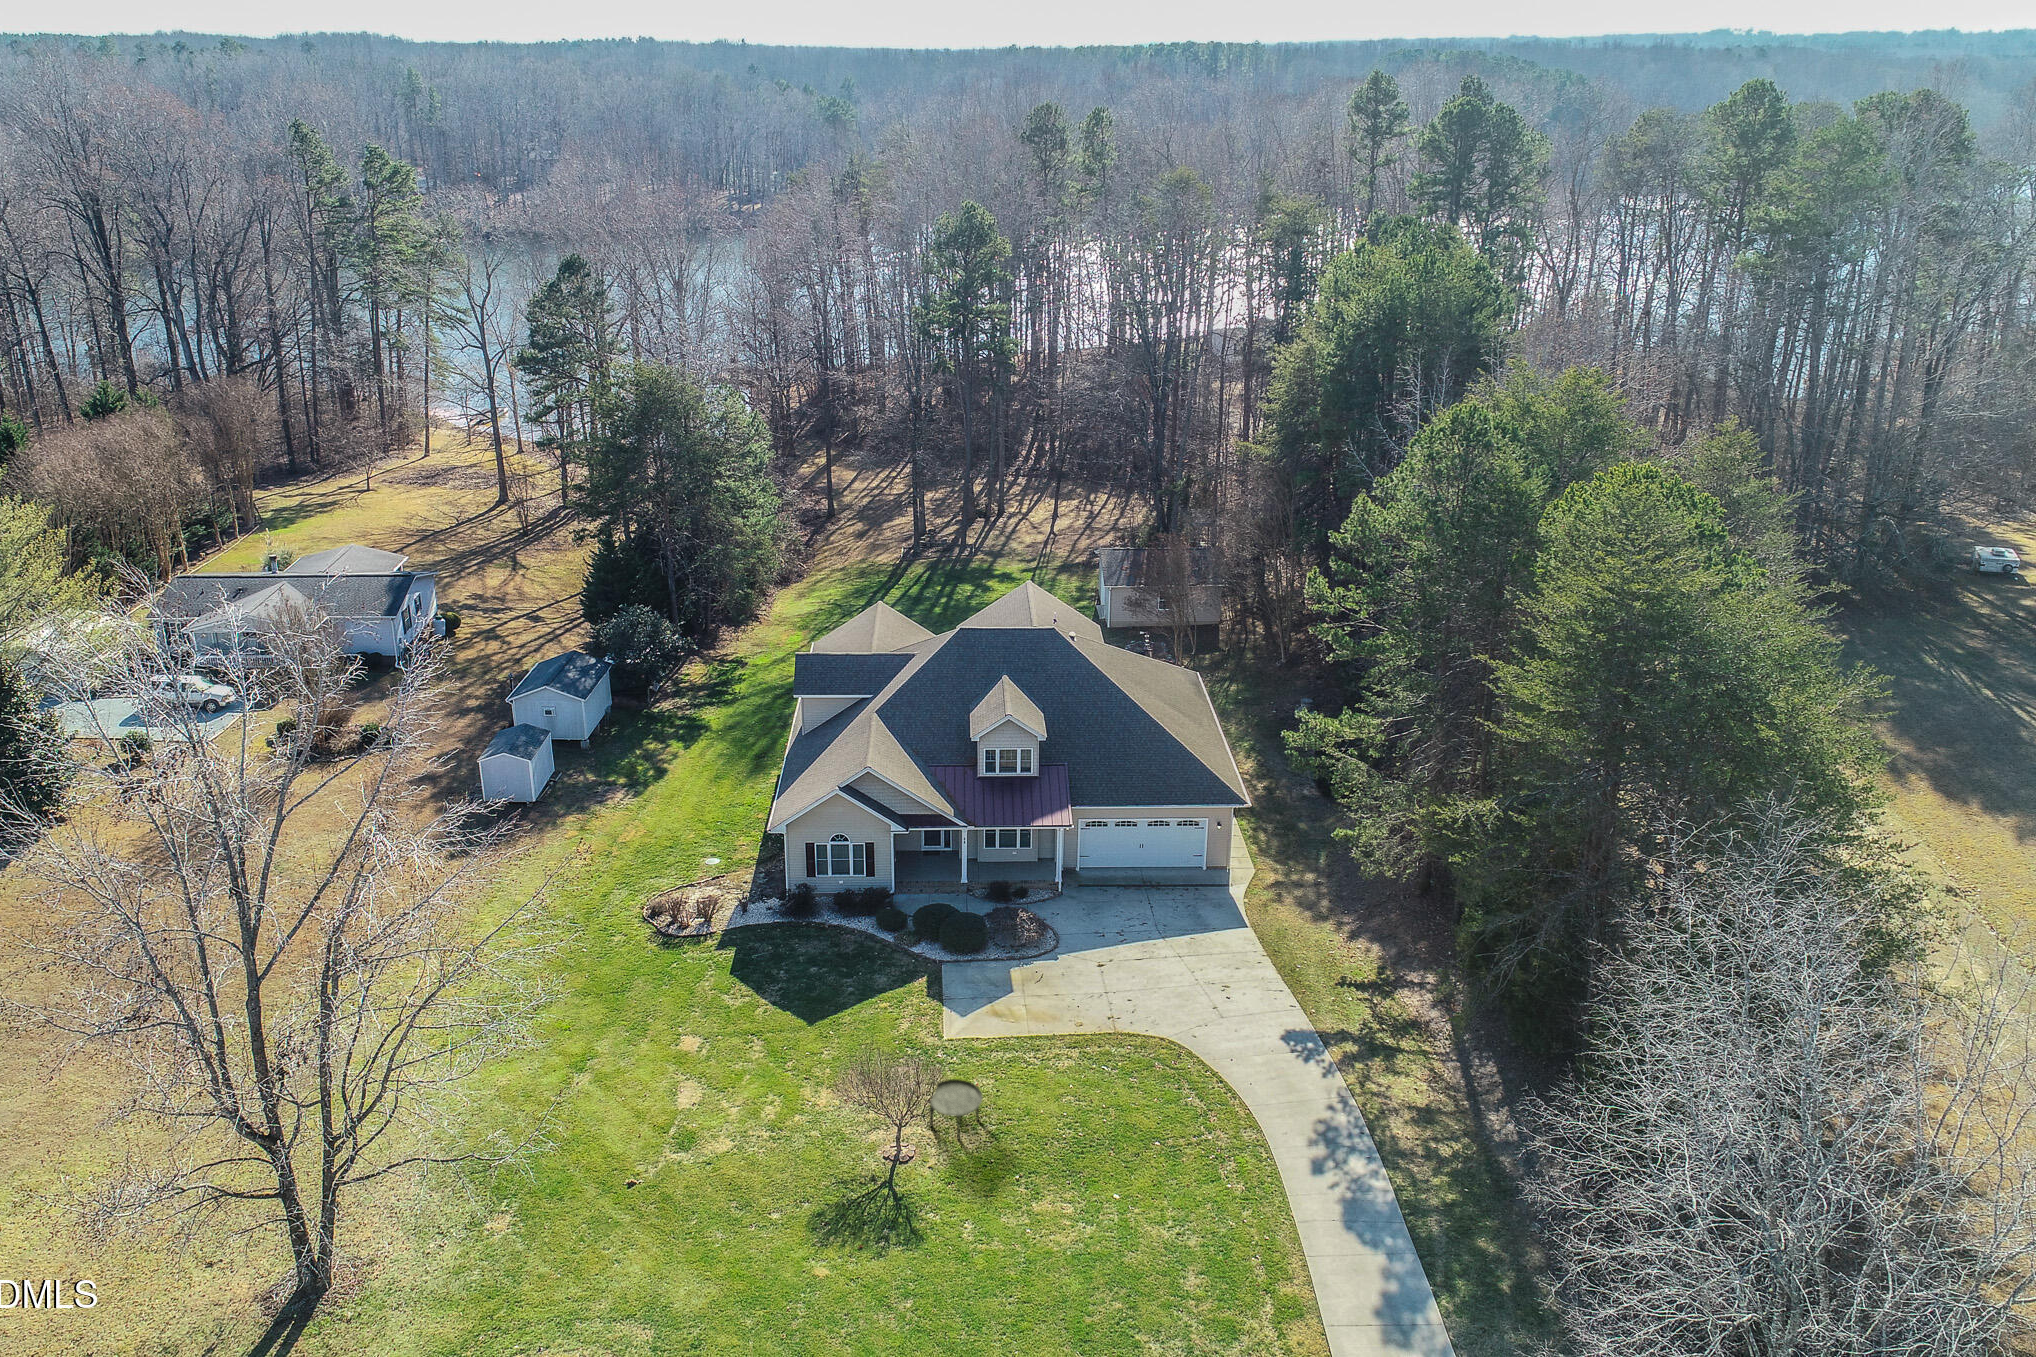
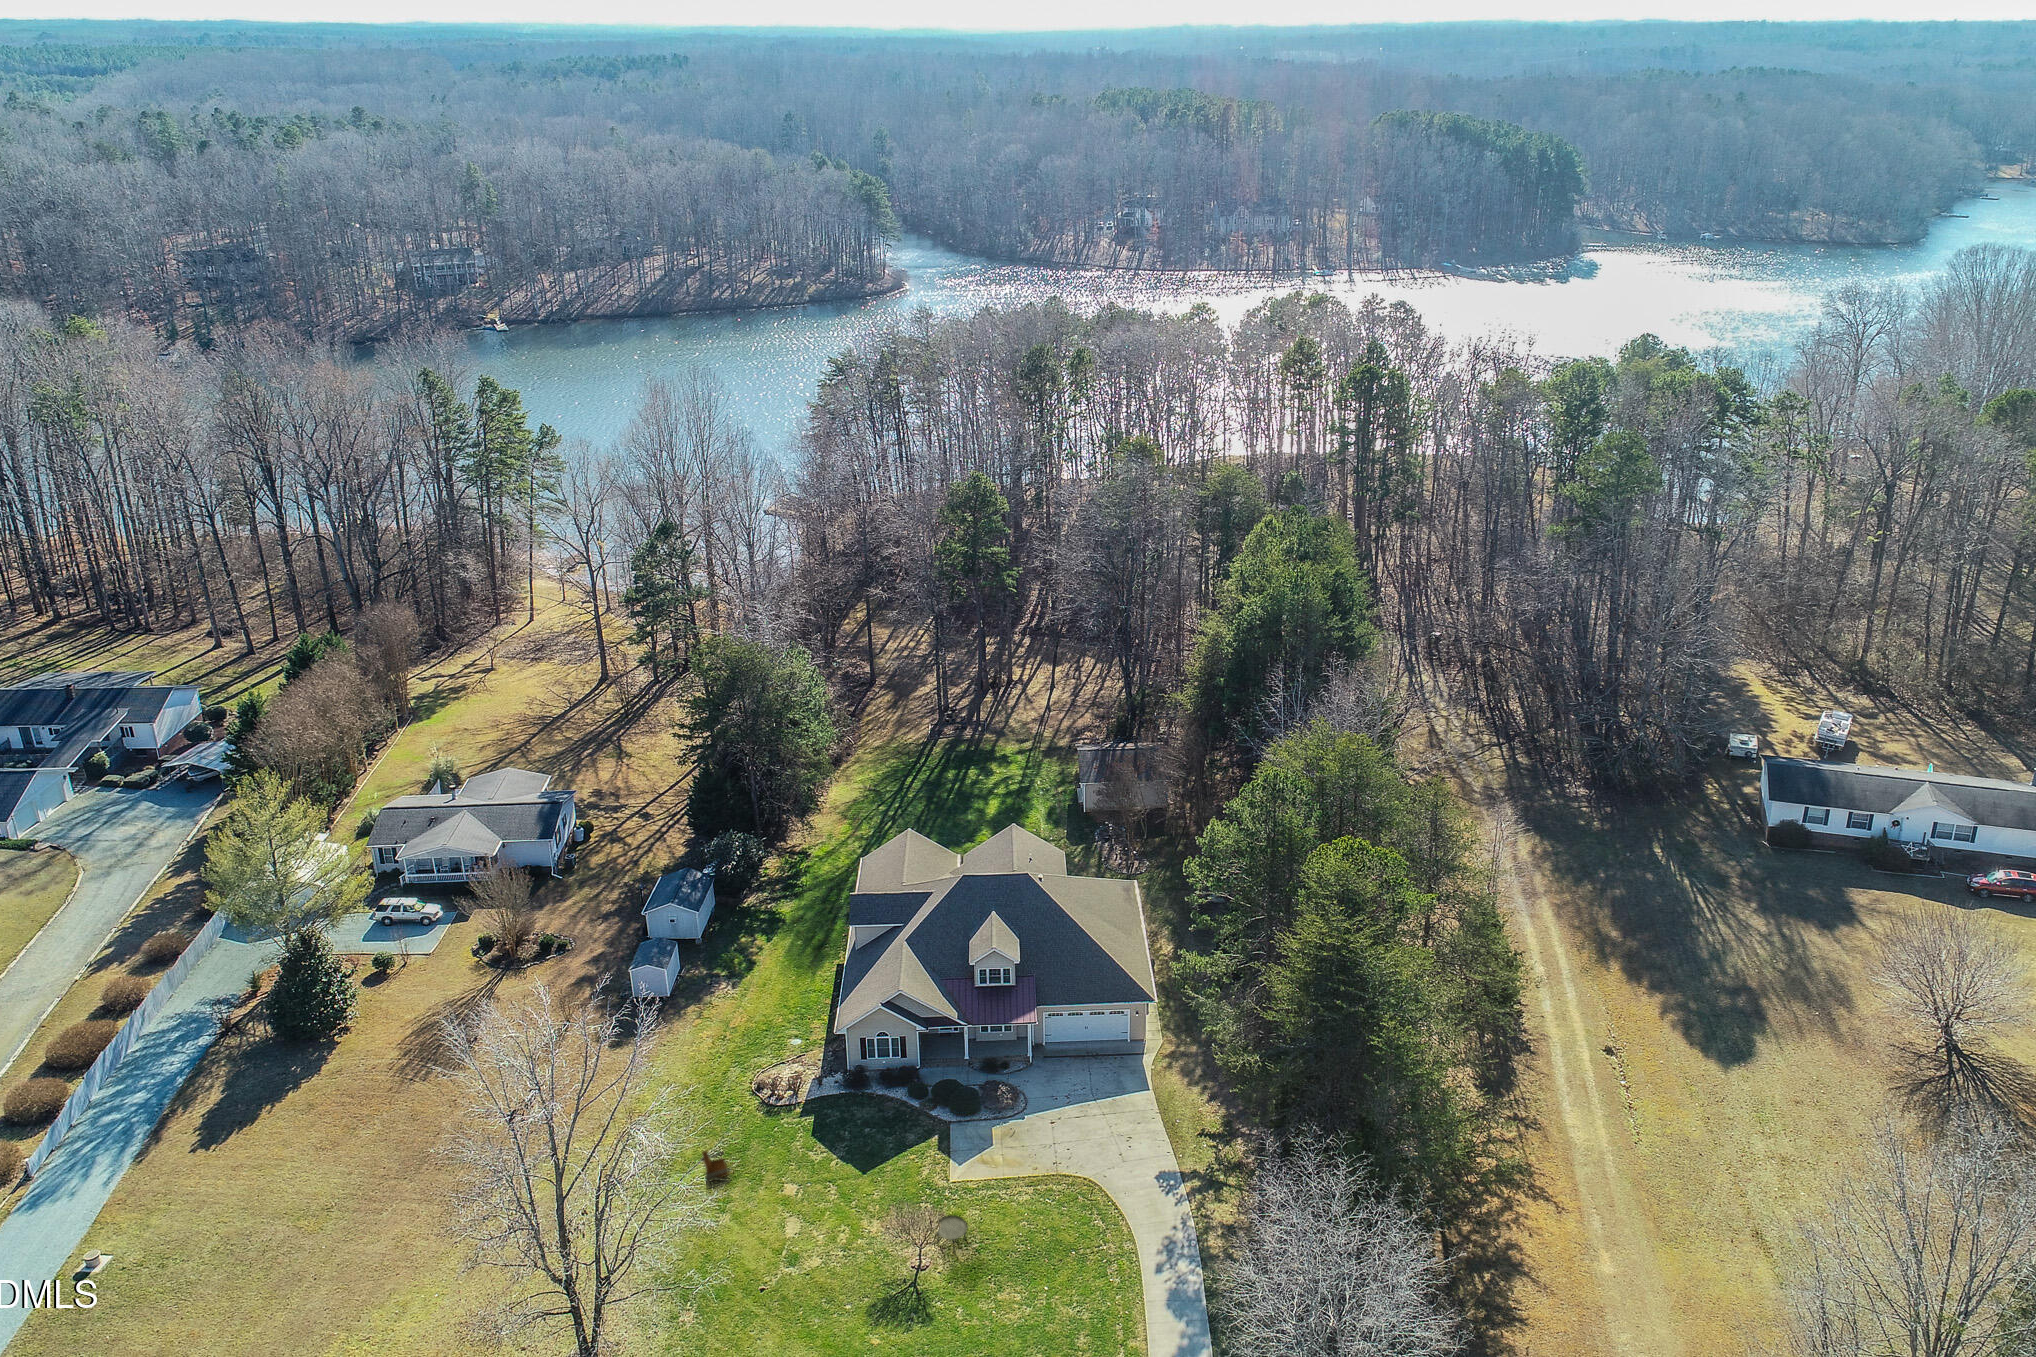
lounge chair: none [540,979,588,1041] -> present [701,1151,730,1188]

